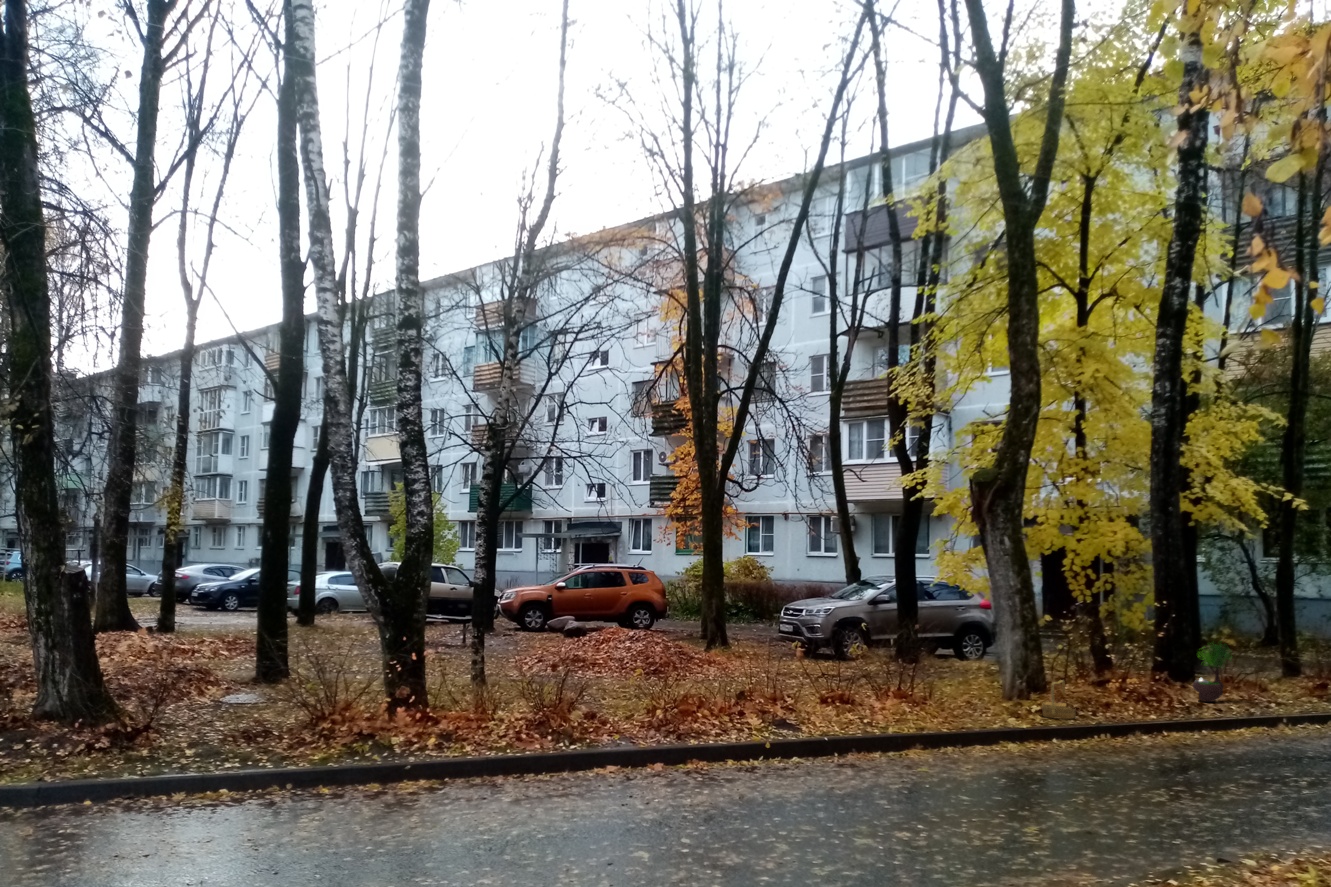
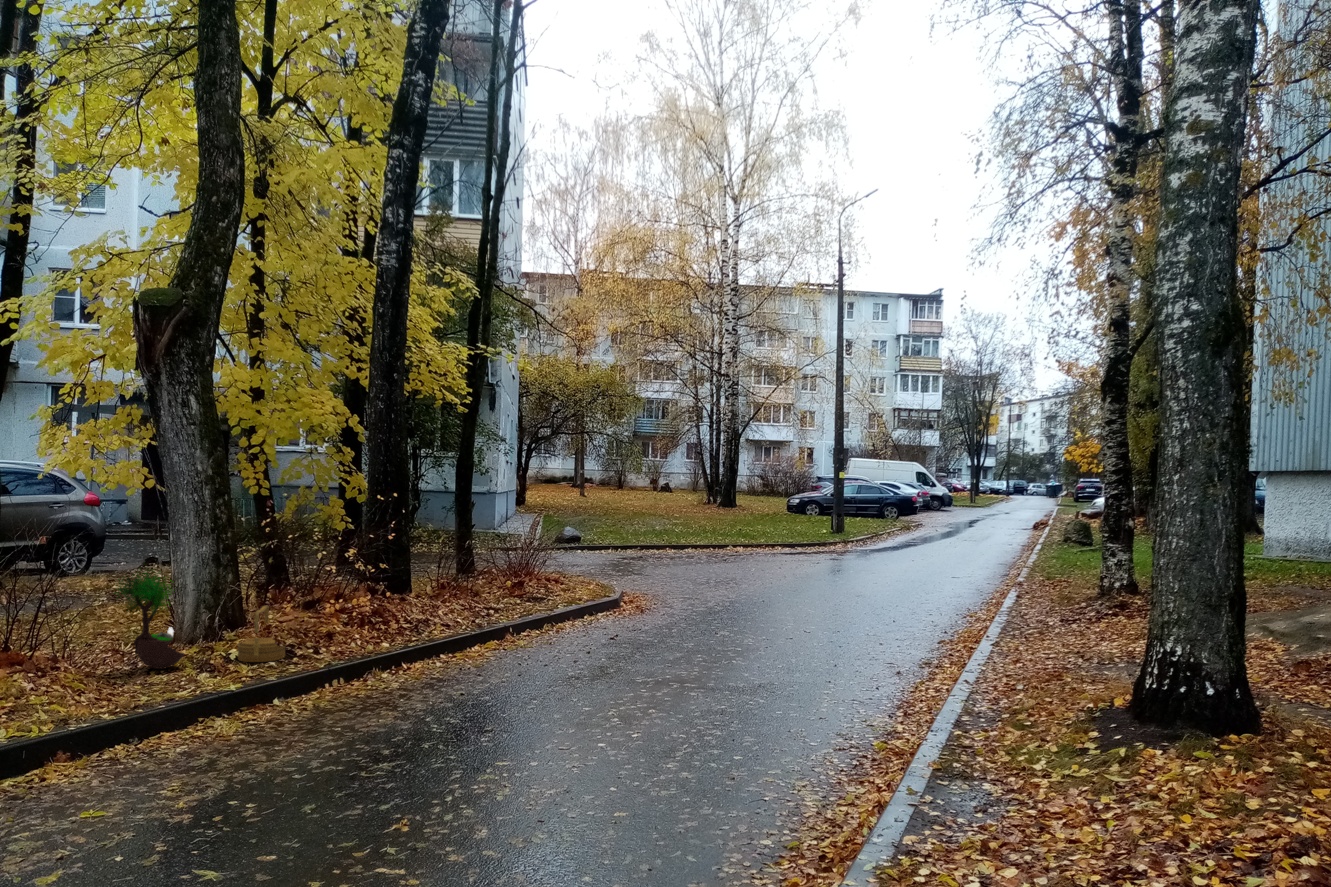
potted tree: present [1192,644,1231,702] -> present [115,570,184,669]

